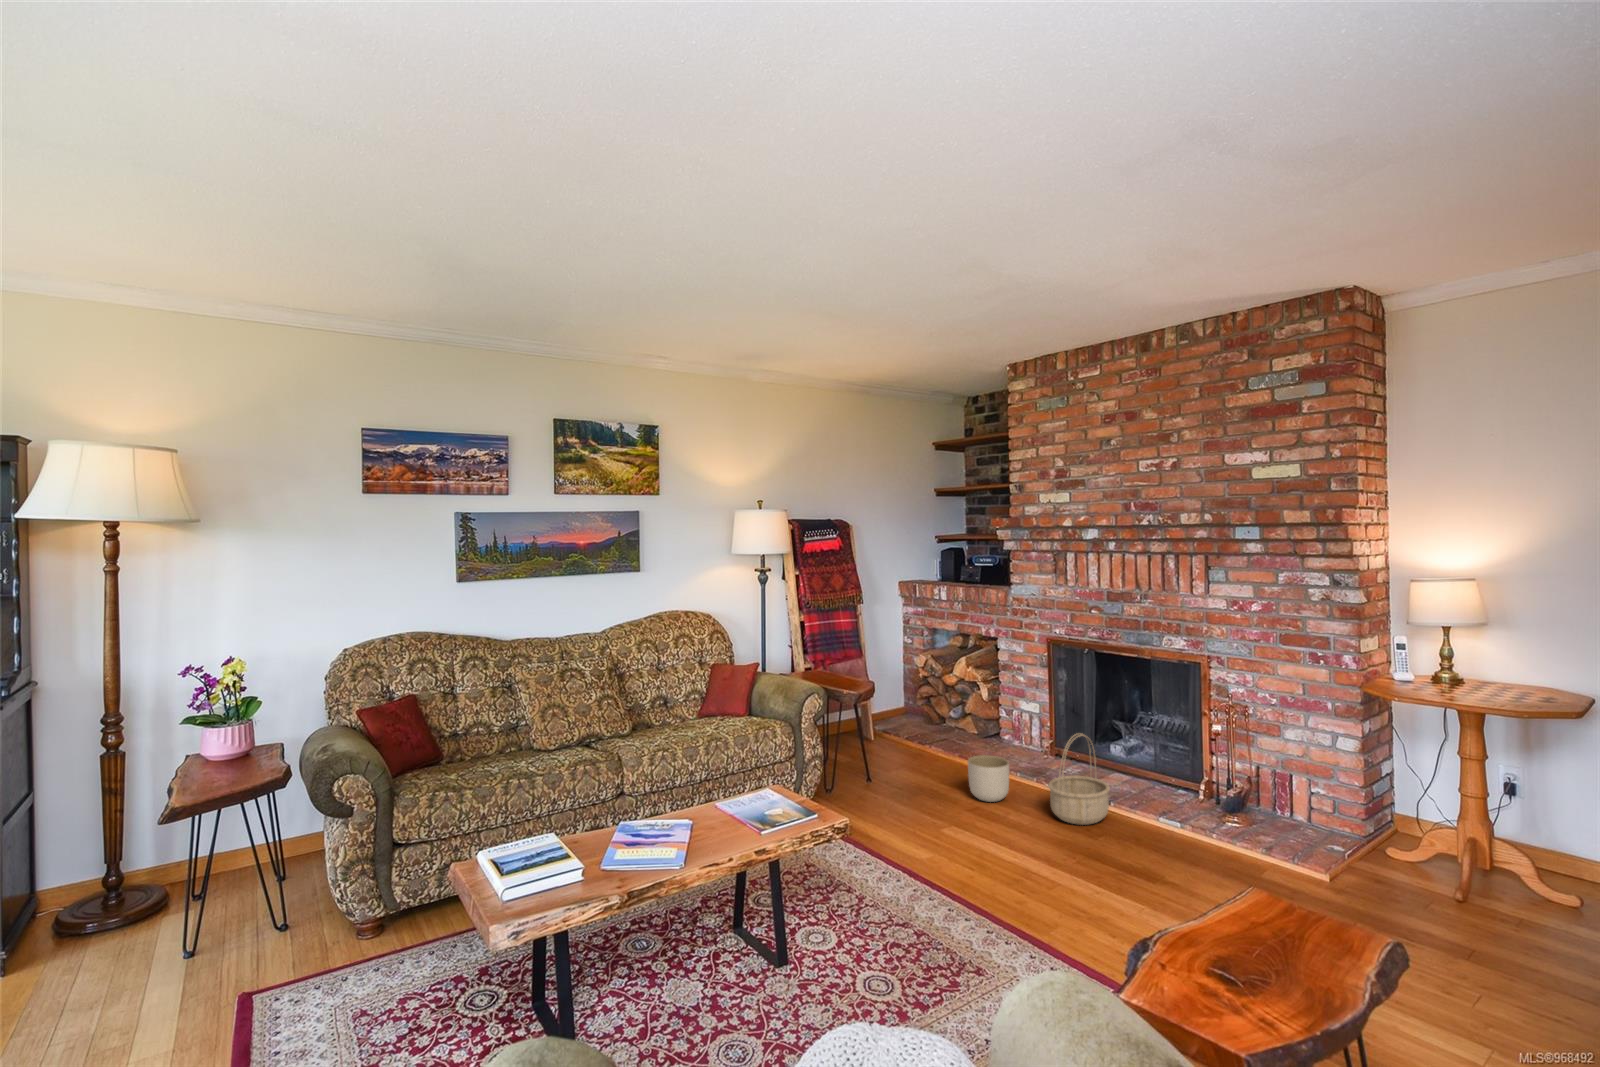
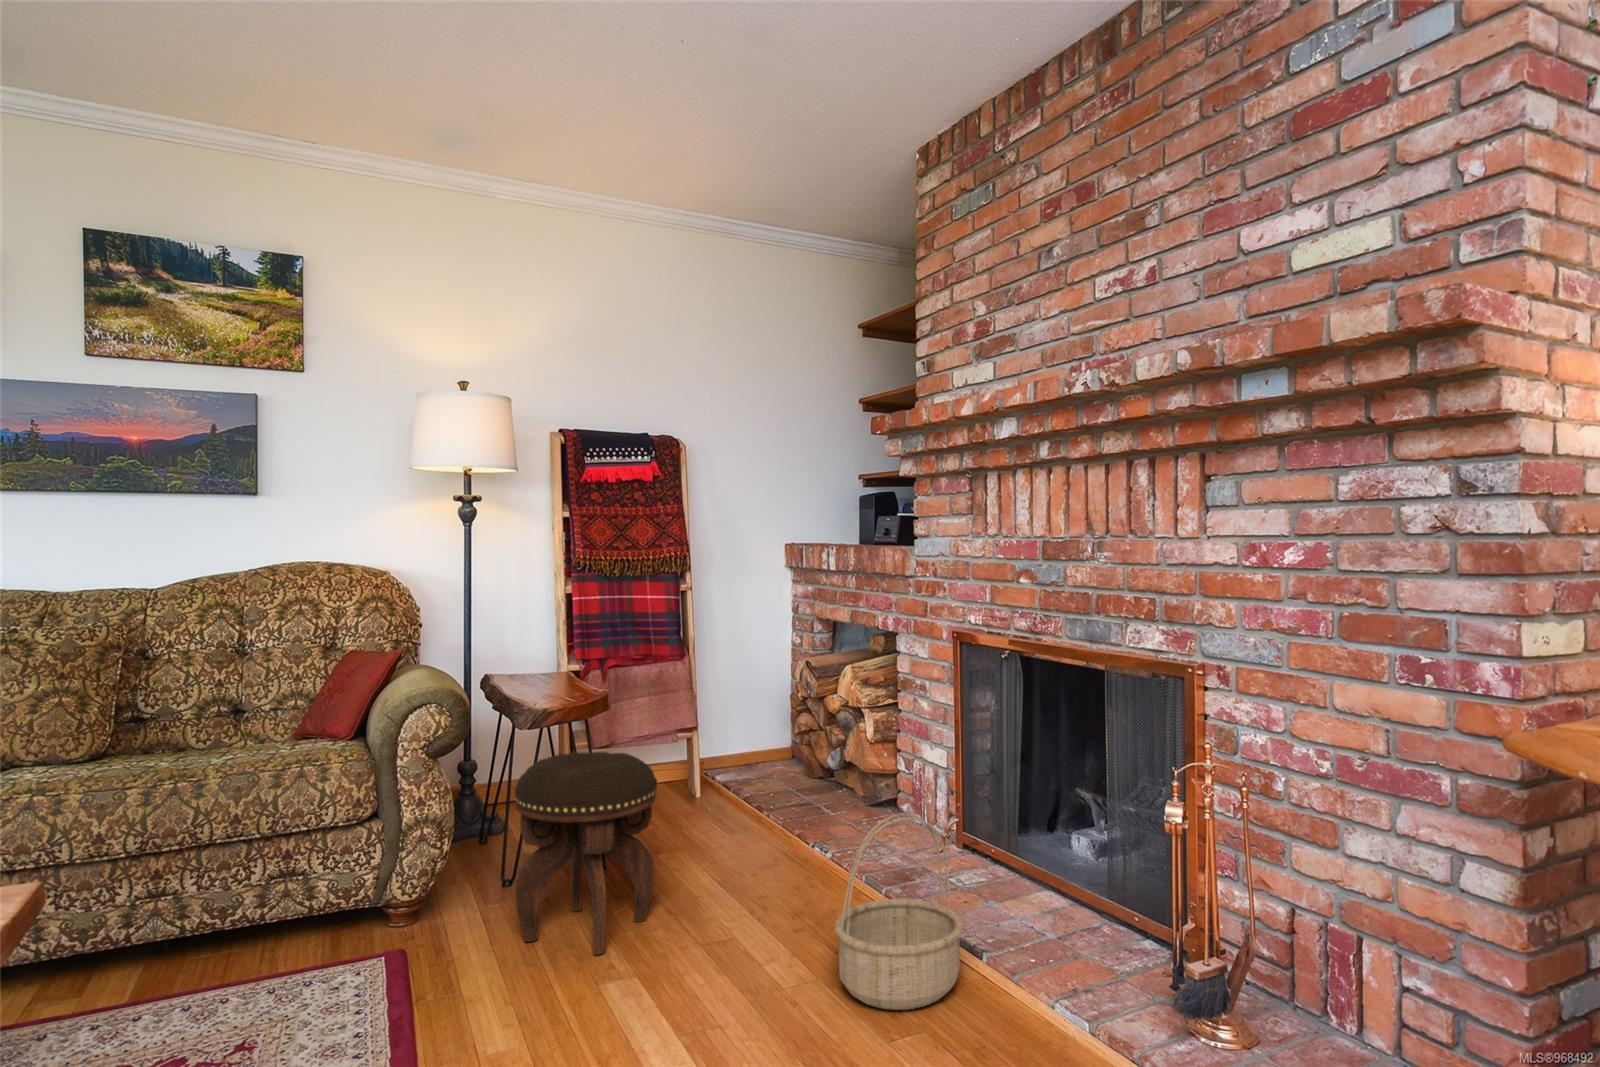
footstool: none [863,712,936,815] -> present [515,752,657,955]
planter: present [968,755,1009,802] -> none [726,843,804,937]

